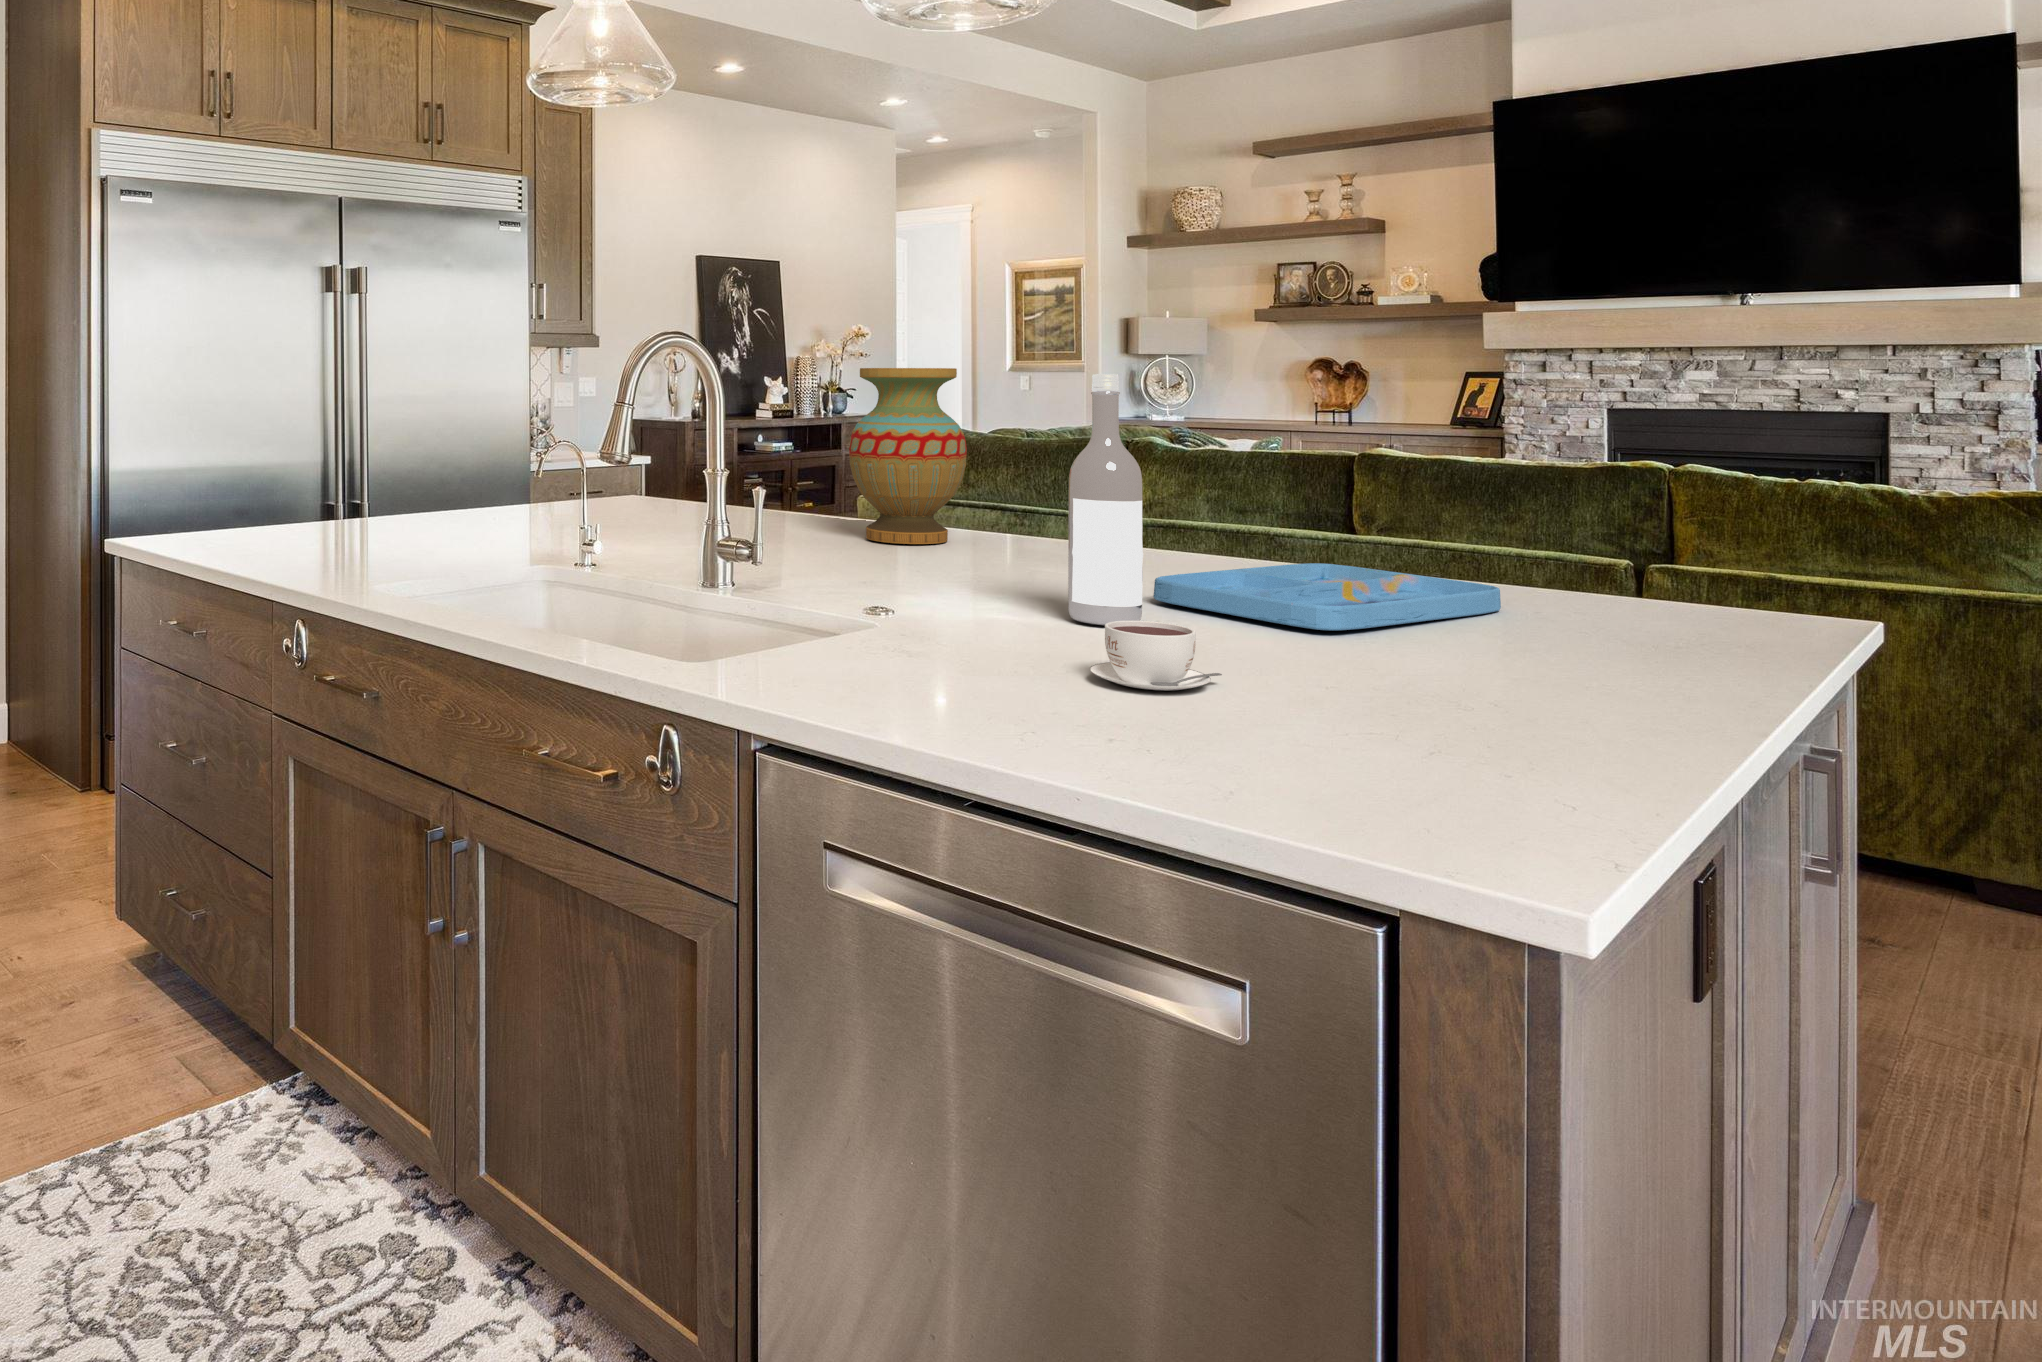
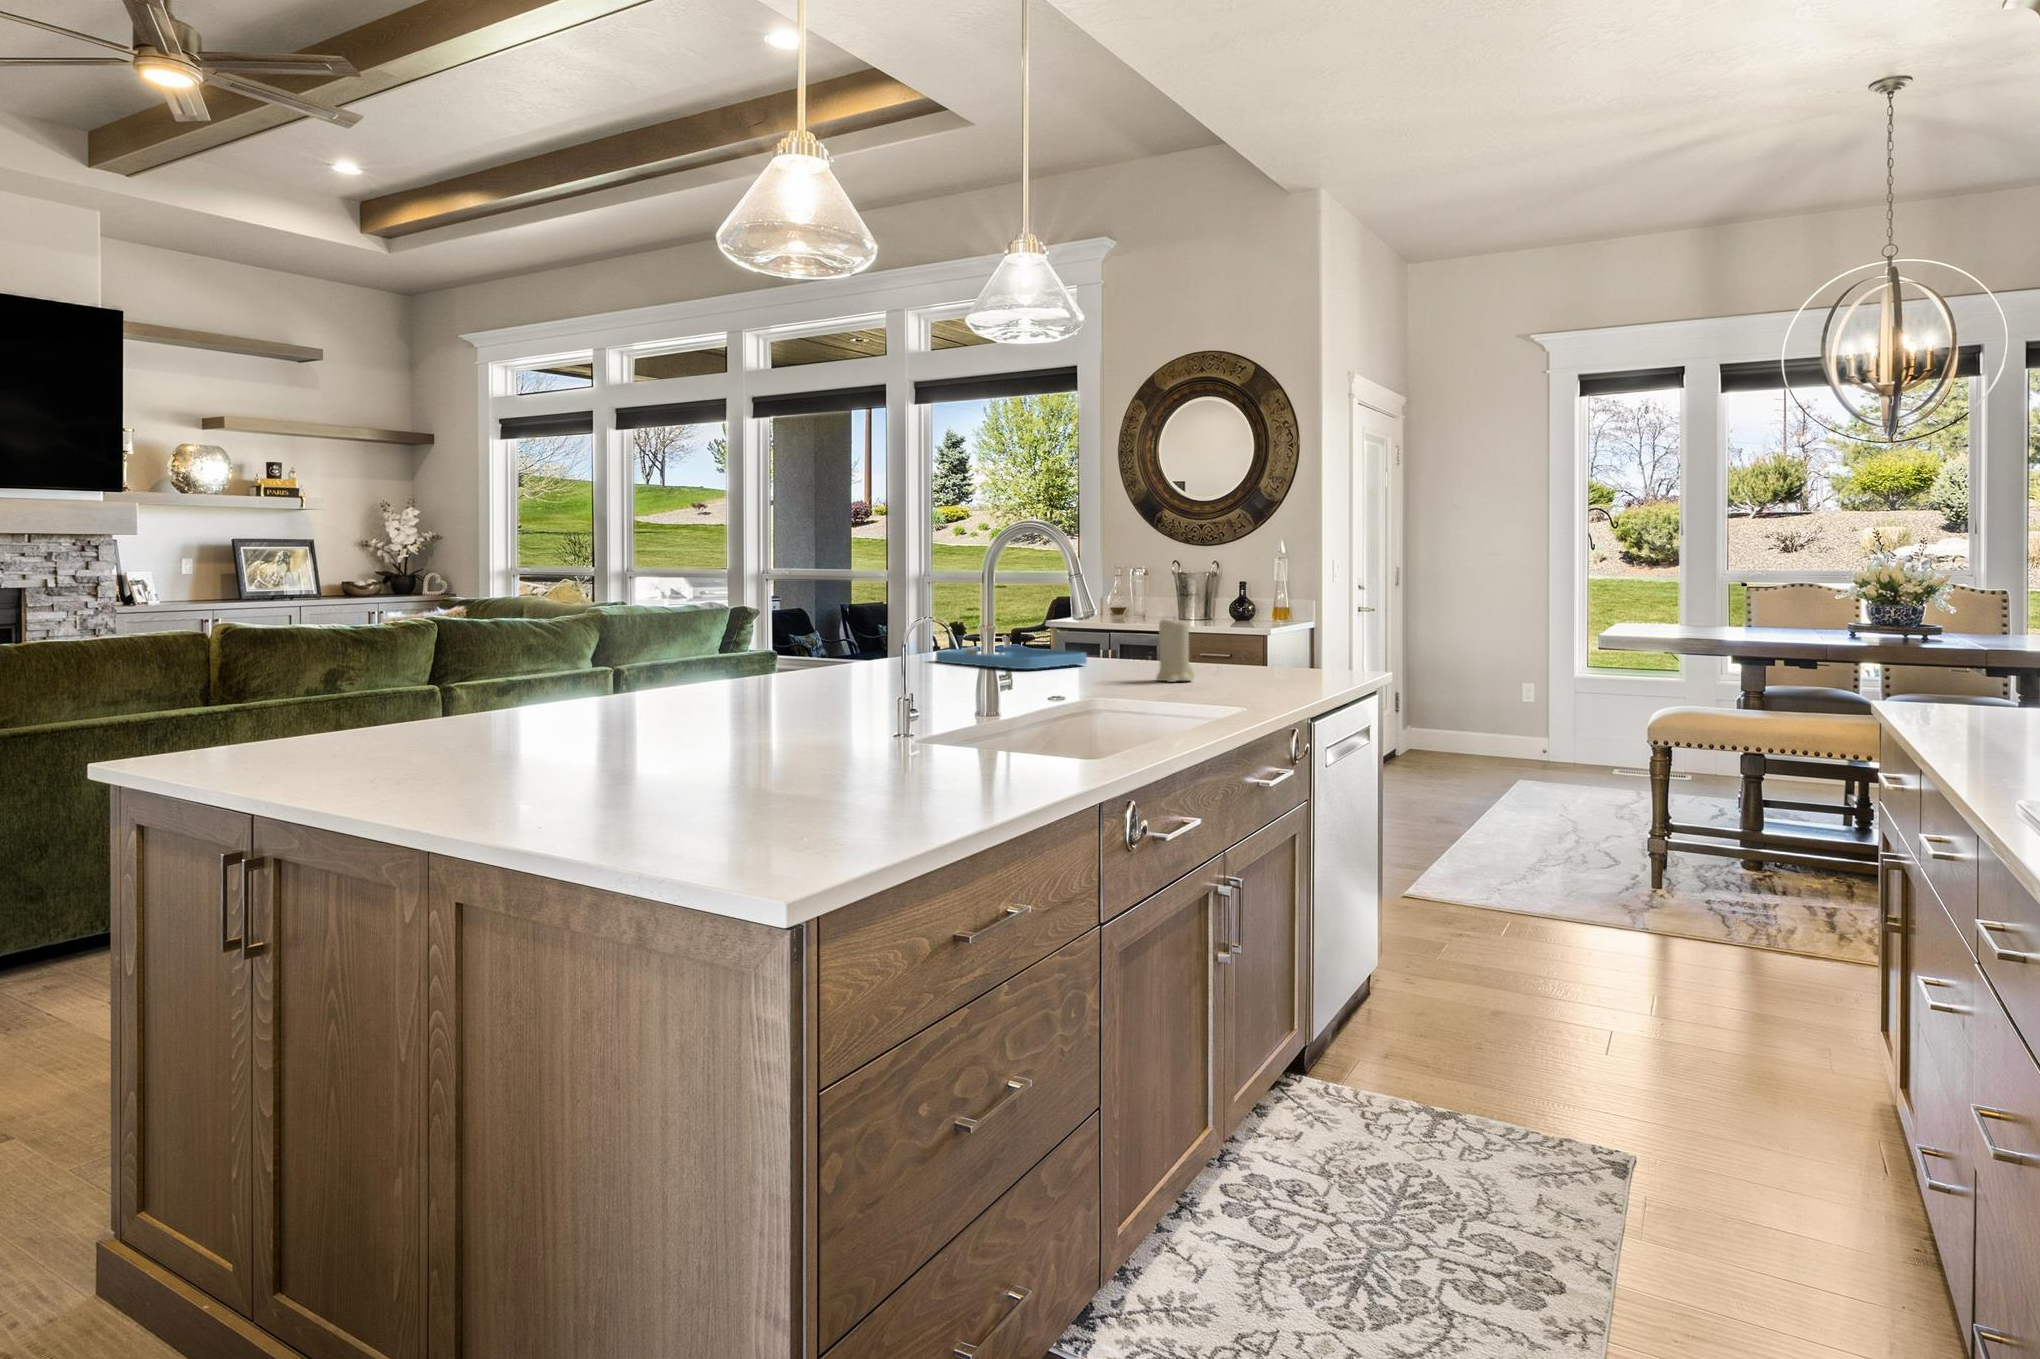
vase: present [849,368,967,544] -> none [736,546,830,687]
wine bottle: present [1068,374,1143,625] -> none [1070,551,1104,675]
candle: none [958,513,1047,655] -> present [1156,619,1194,682]
coffee cup: present [1090,621,1222,690] -> none [1193,652,1238,676]

